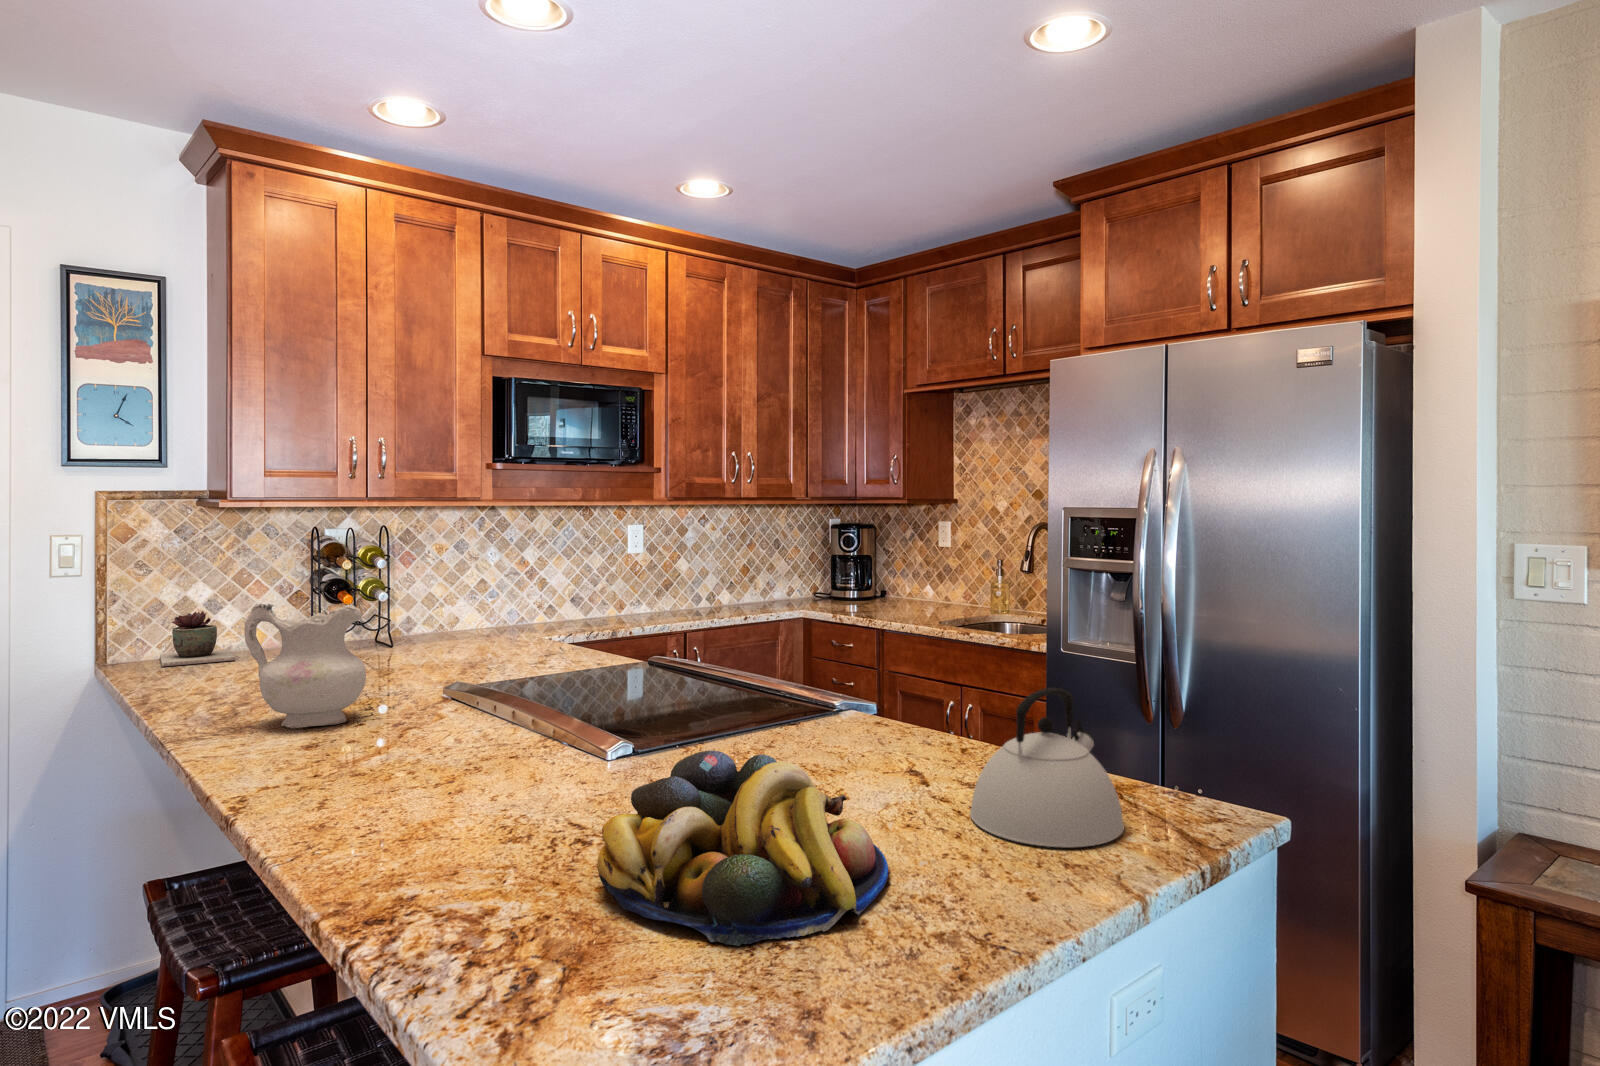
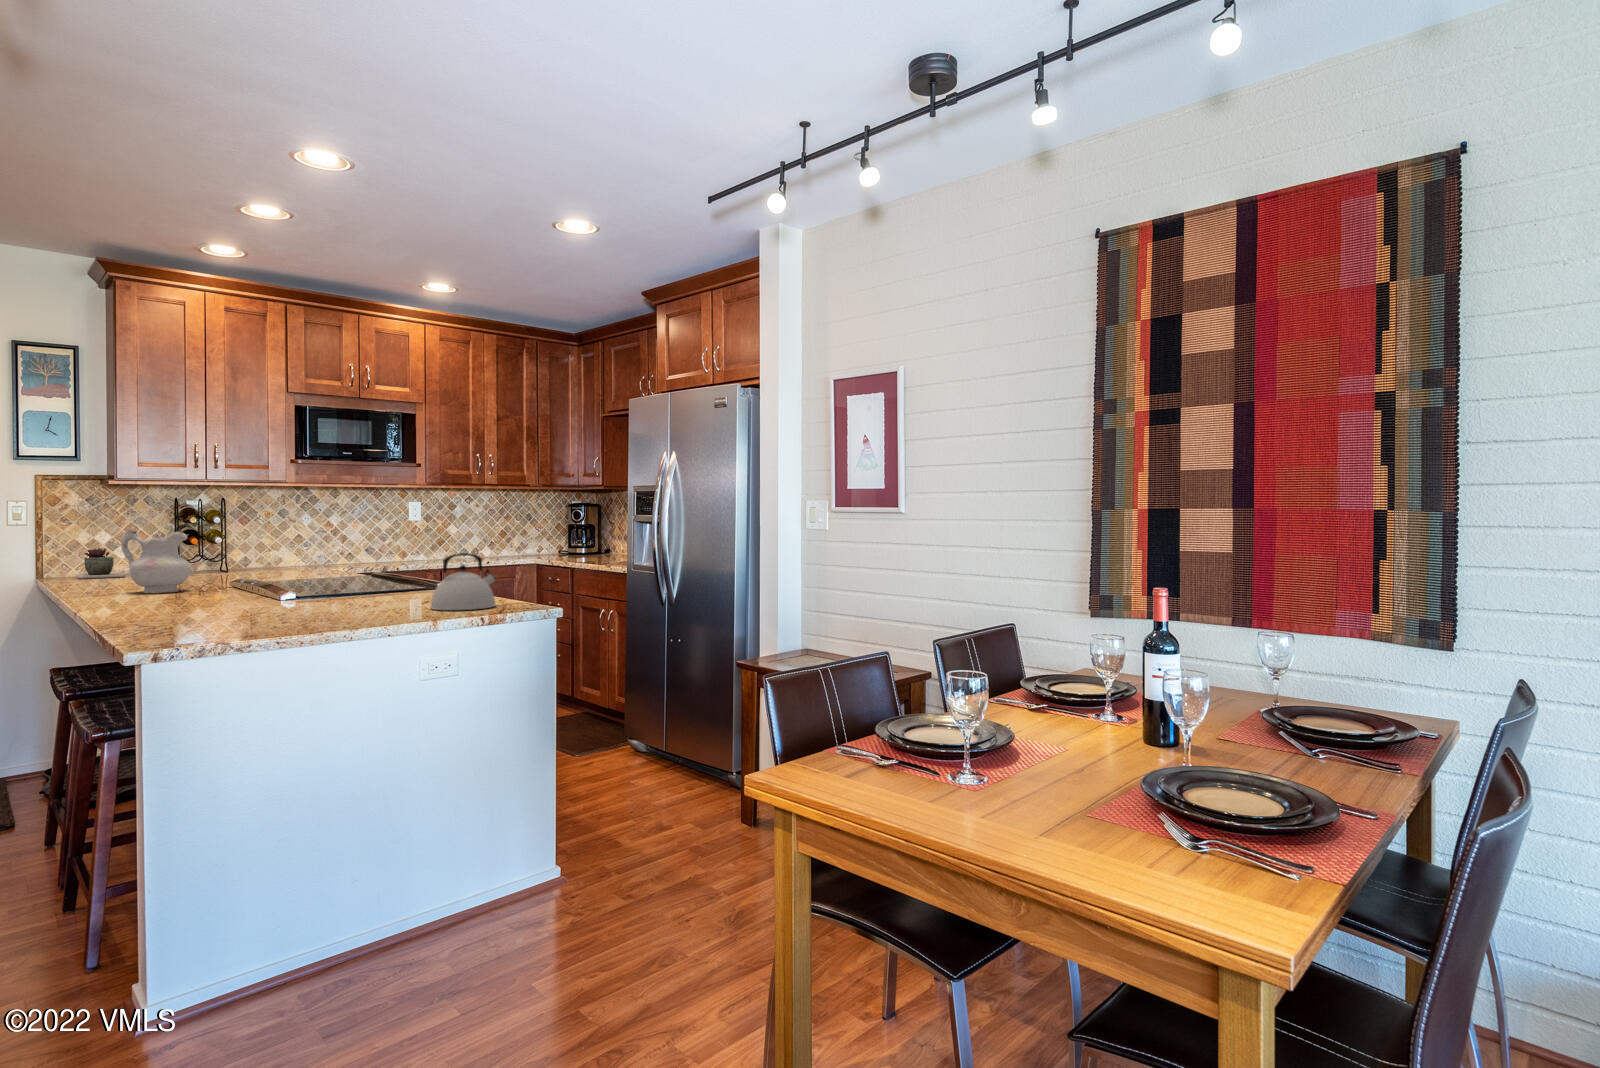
fruit bowl: present [597,750,888,946] -> none [244,574,373,622]

